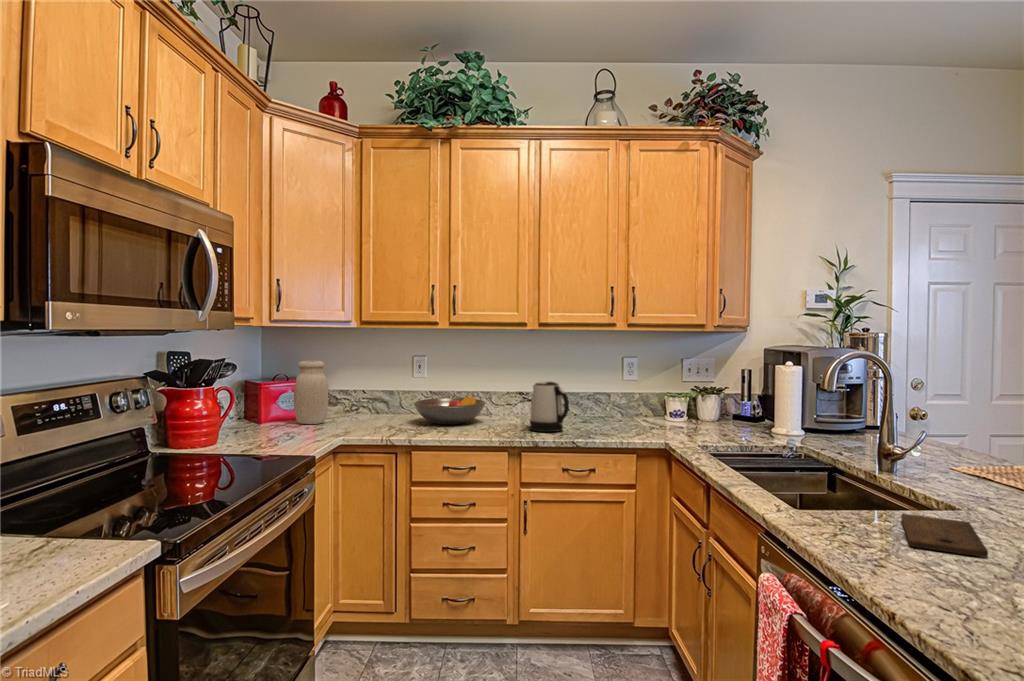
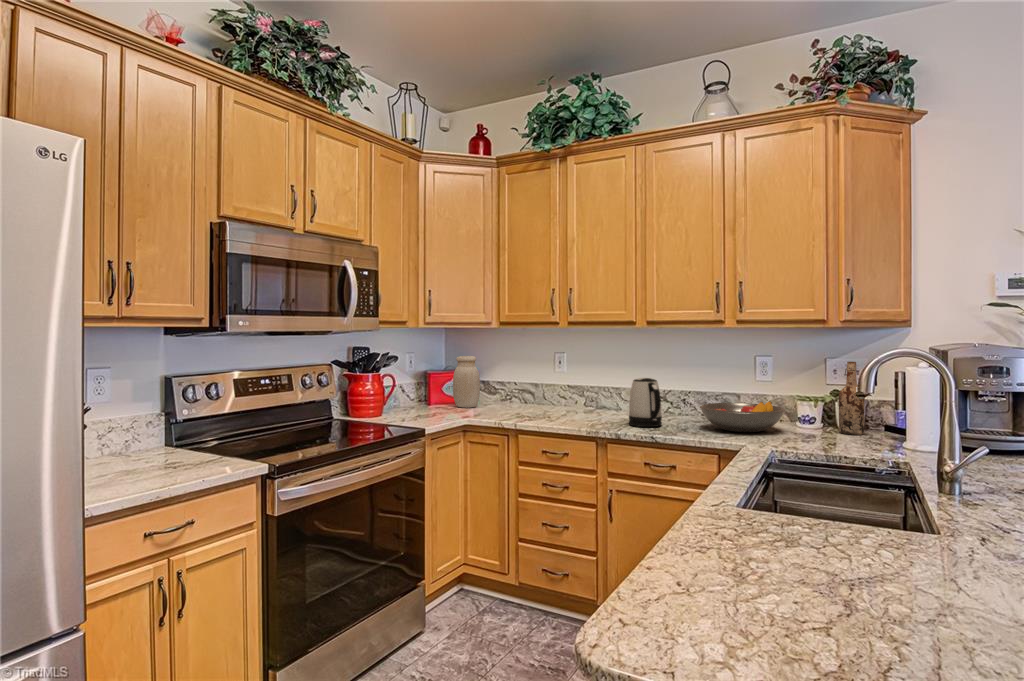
wine bottle: none [704,361,725,425] -> present [839,362,865,435]
fruit bowl: present [414,395,486,424] -> present [700,401,785,432]
cutting board: present [901,514,988,557] -> none [773,537,912,595]

